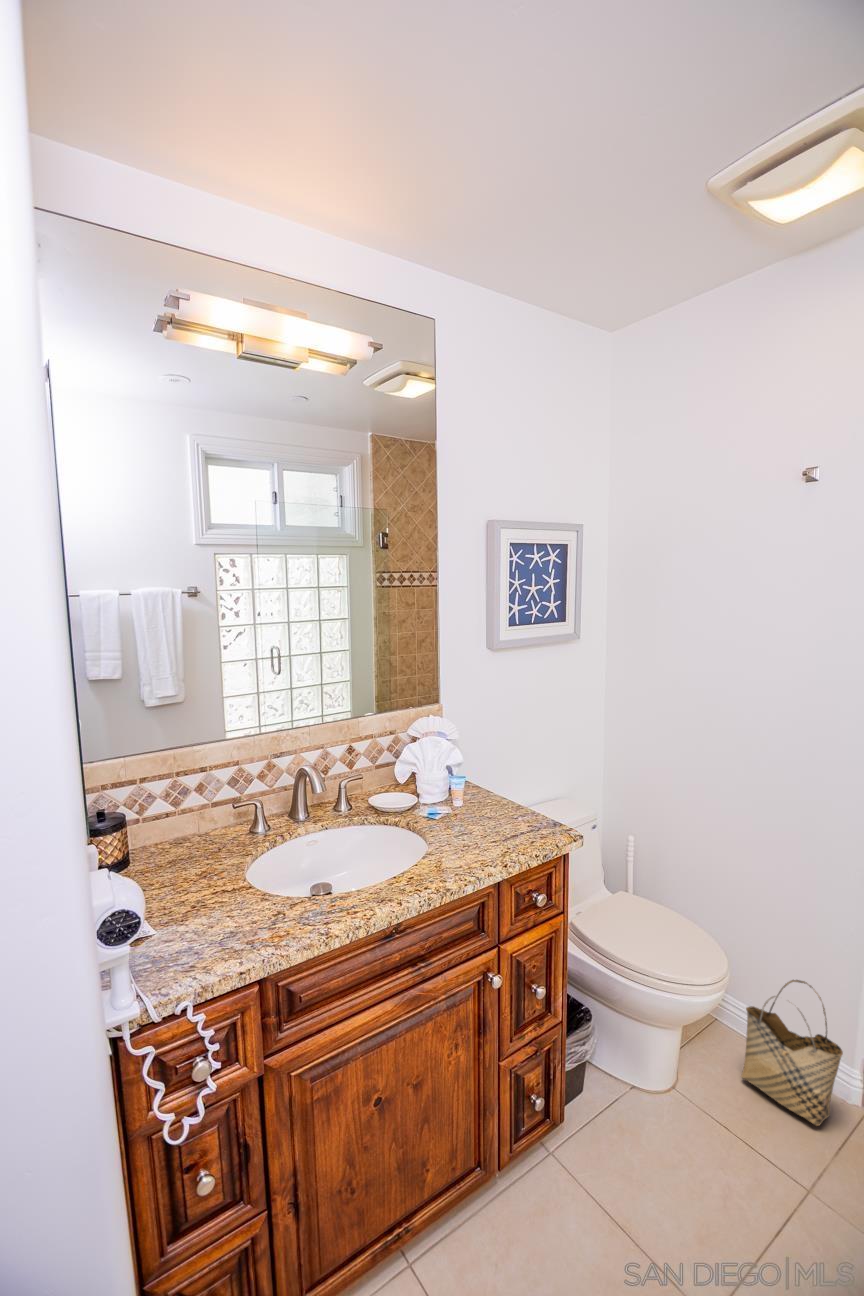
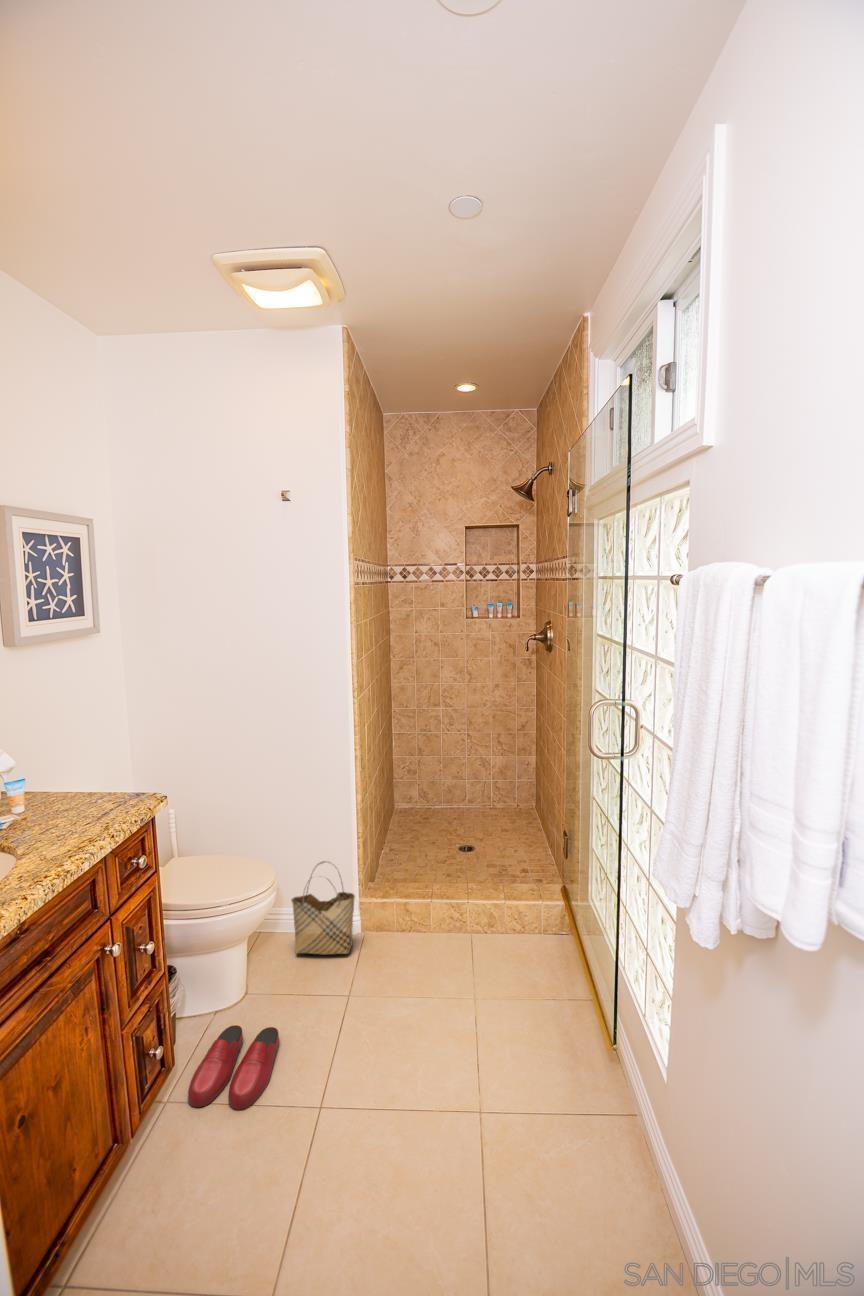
slippers: none [563,1119,683,1238] -> present [188,1025,279,1110]

